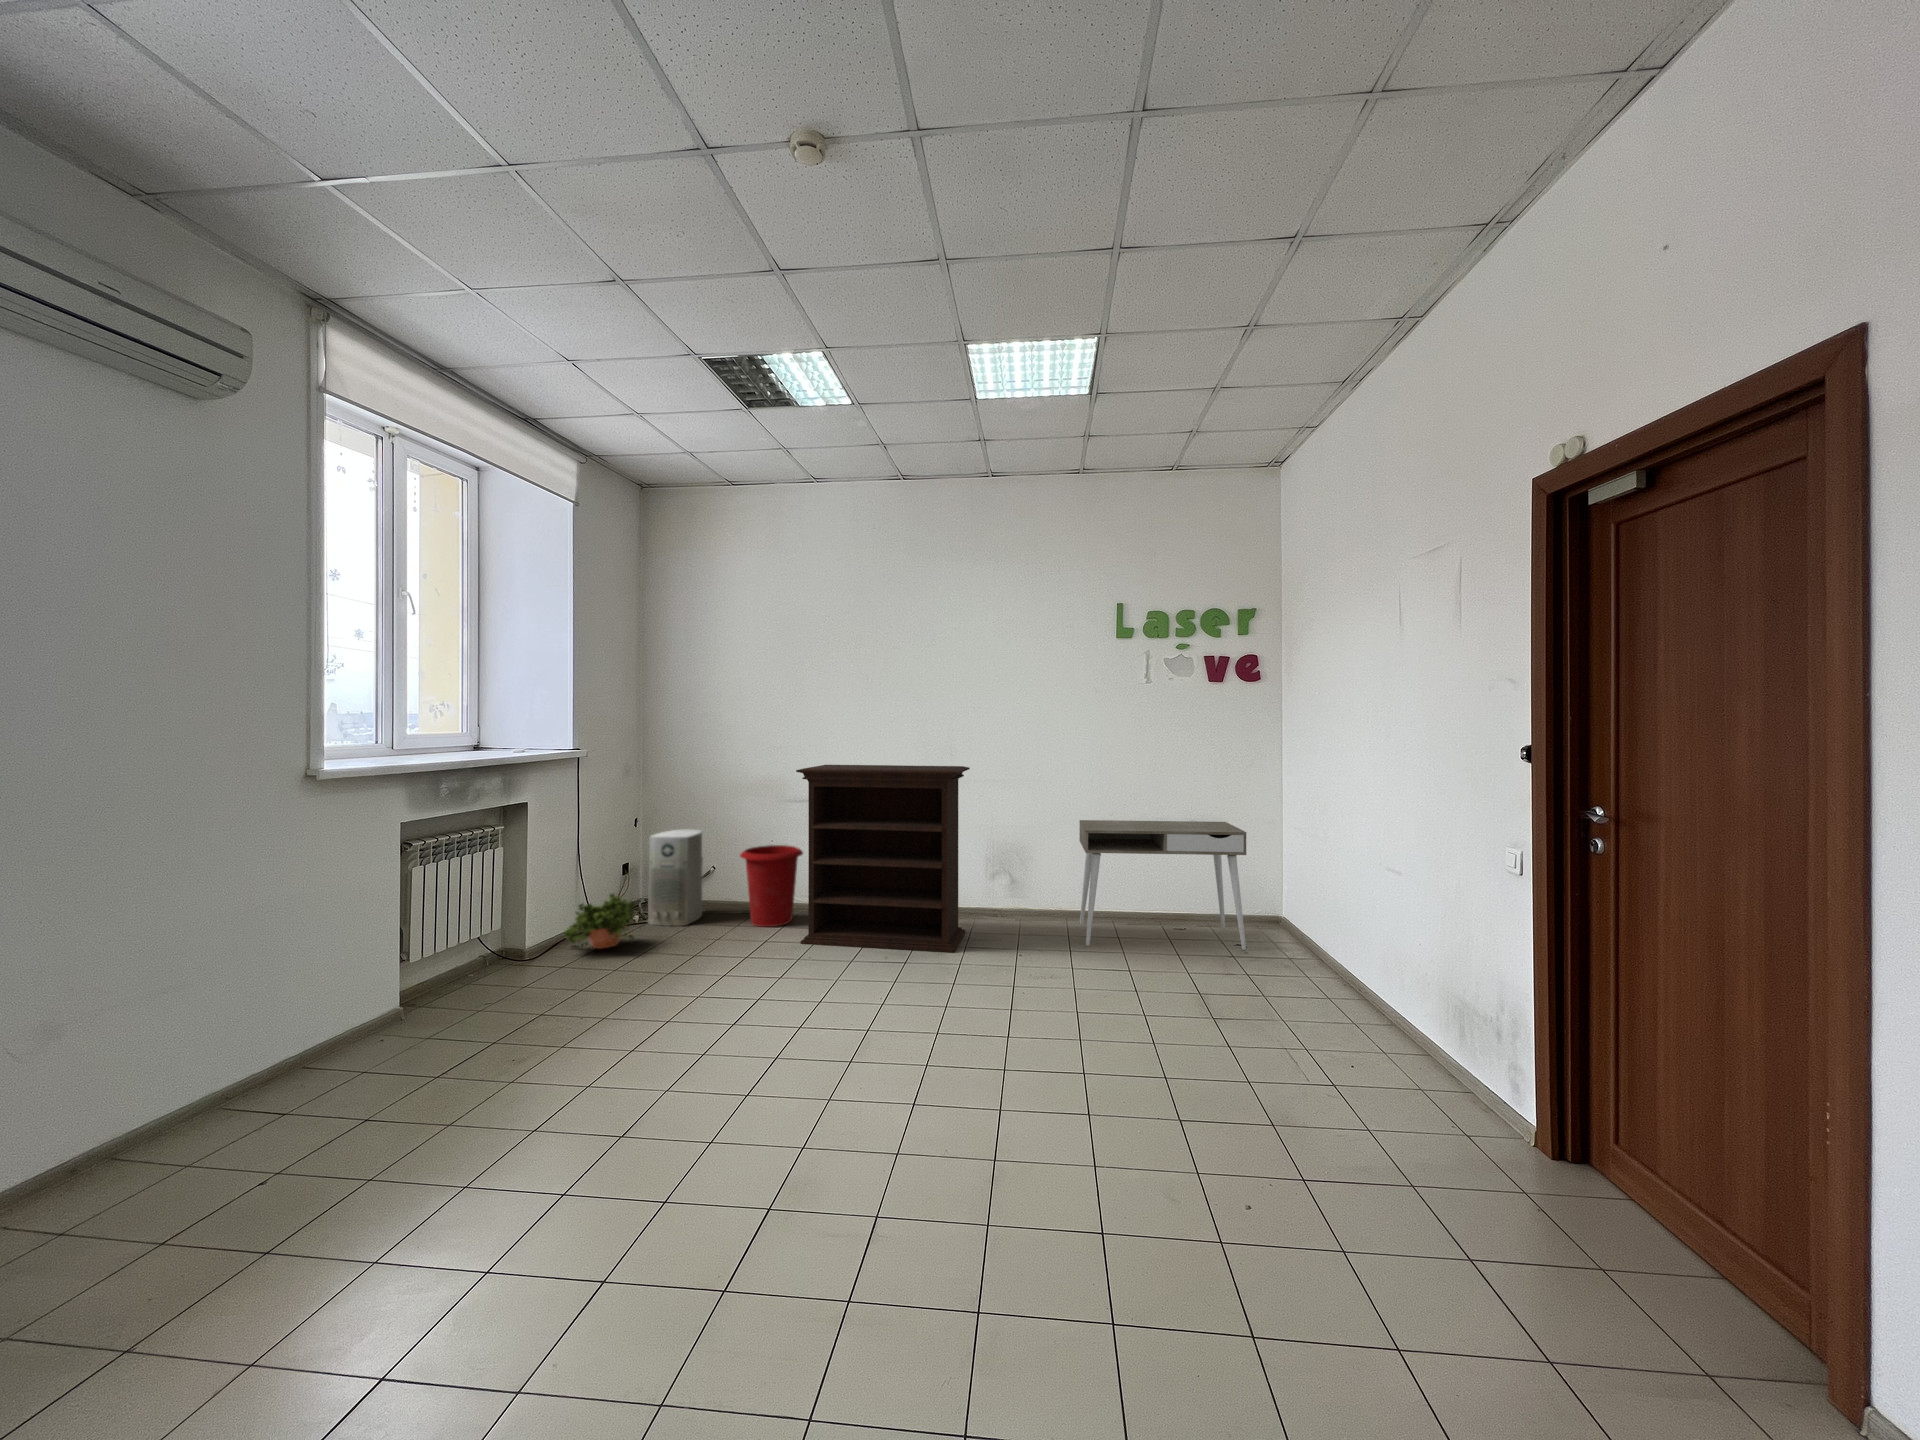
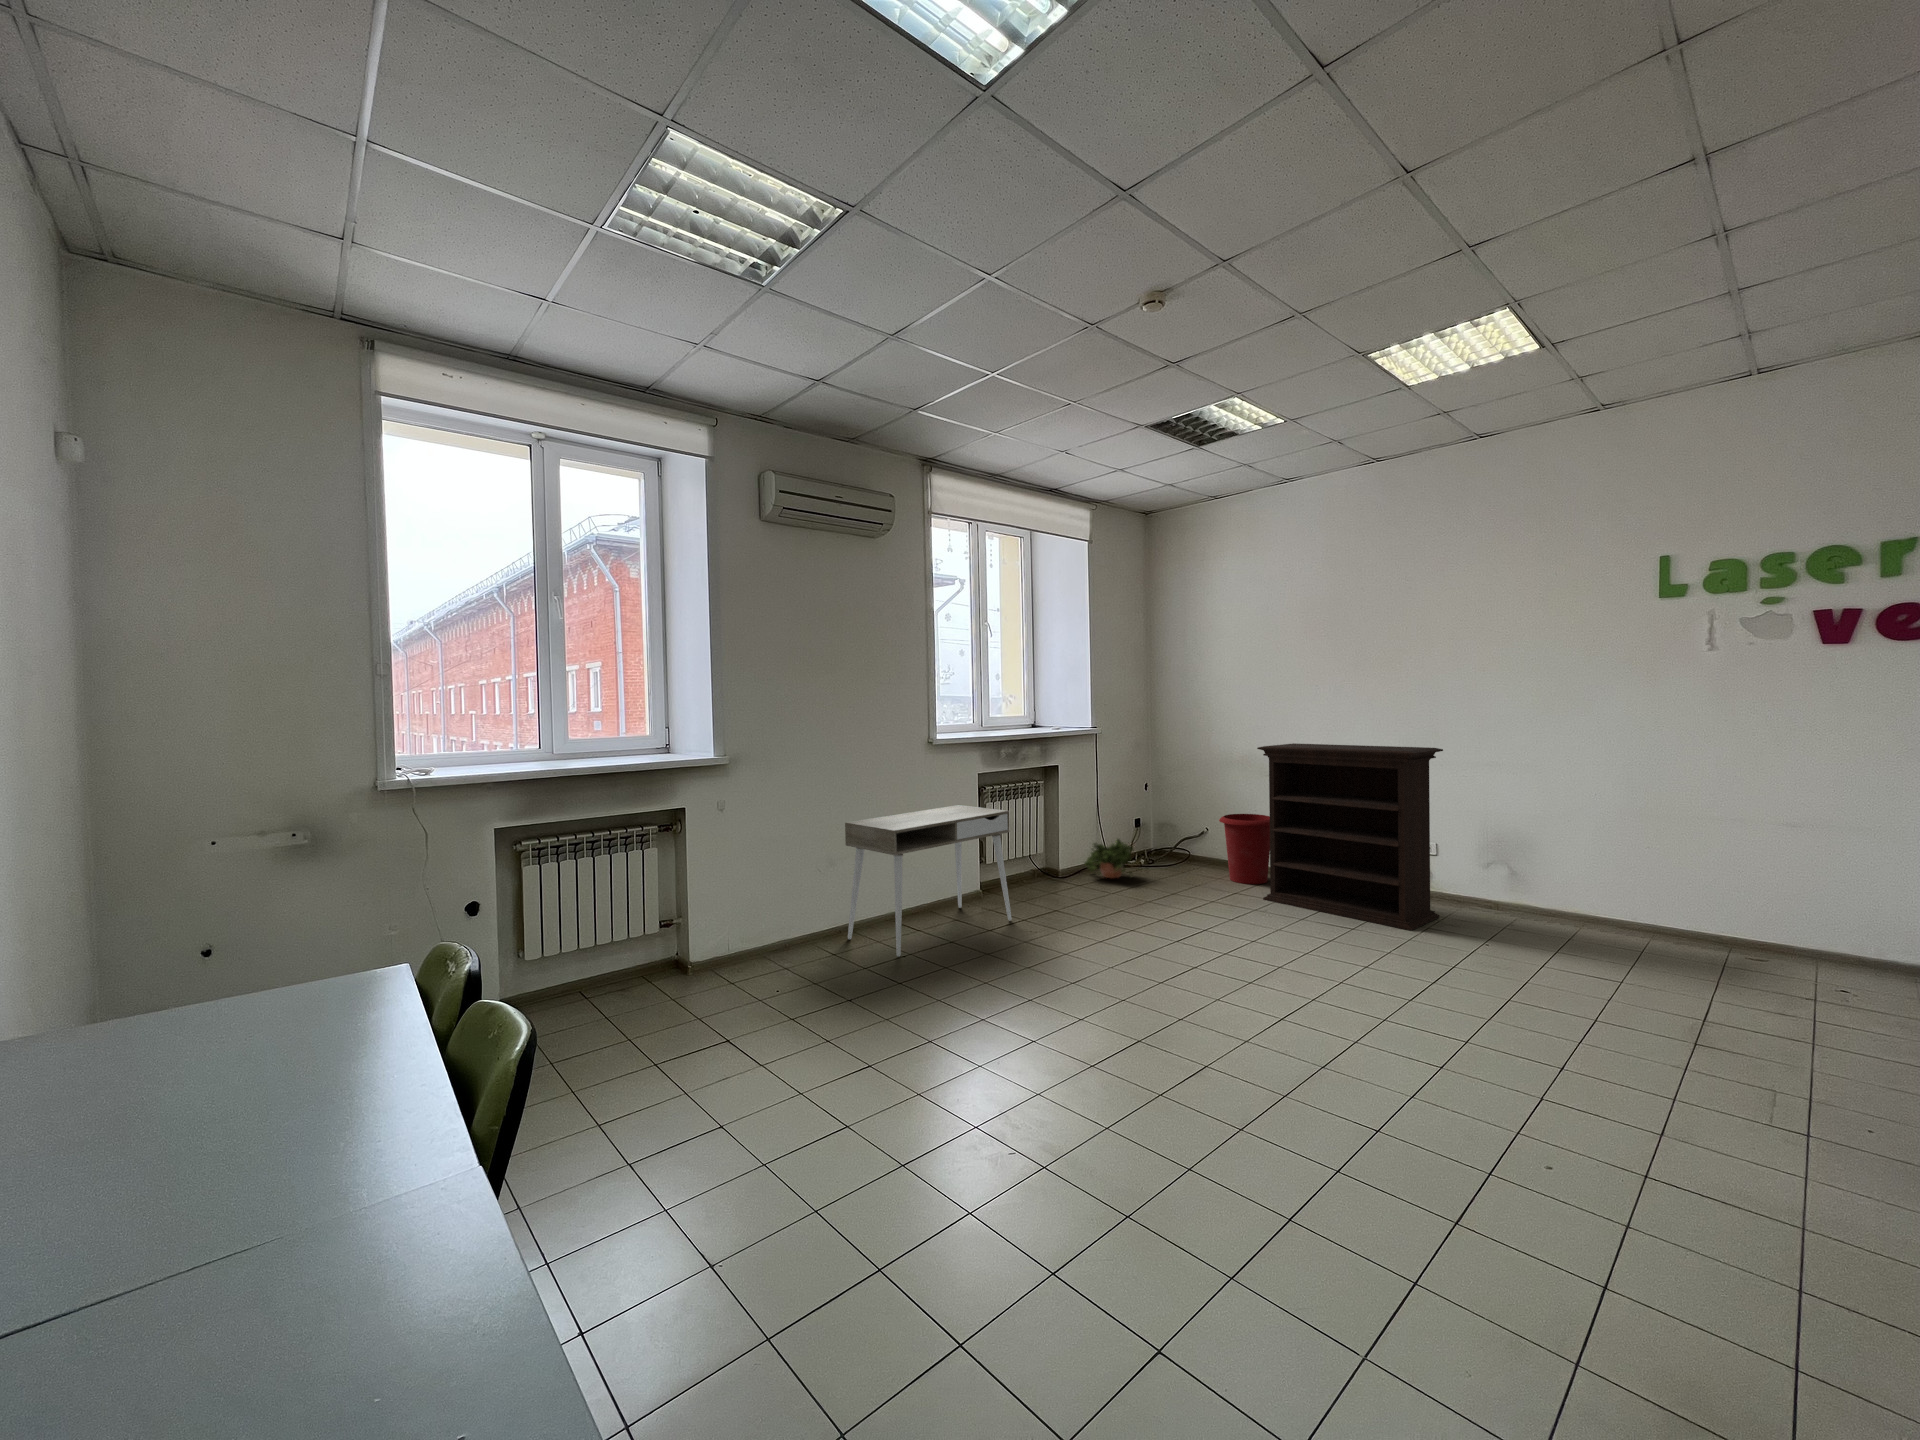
desk: present [1079,820,1246,950] -> present [845,805,1012,957]
air purifier: present [648,829,703,926] -> none [1149,795,1194,873]

